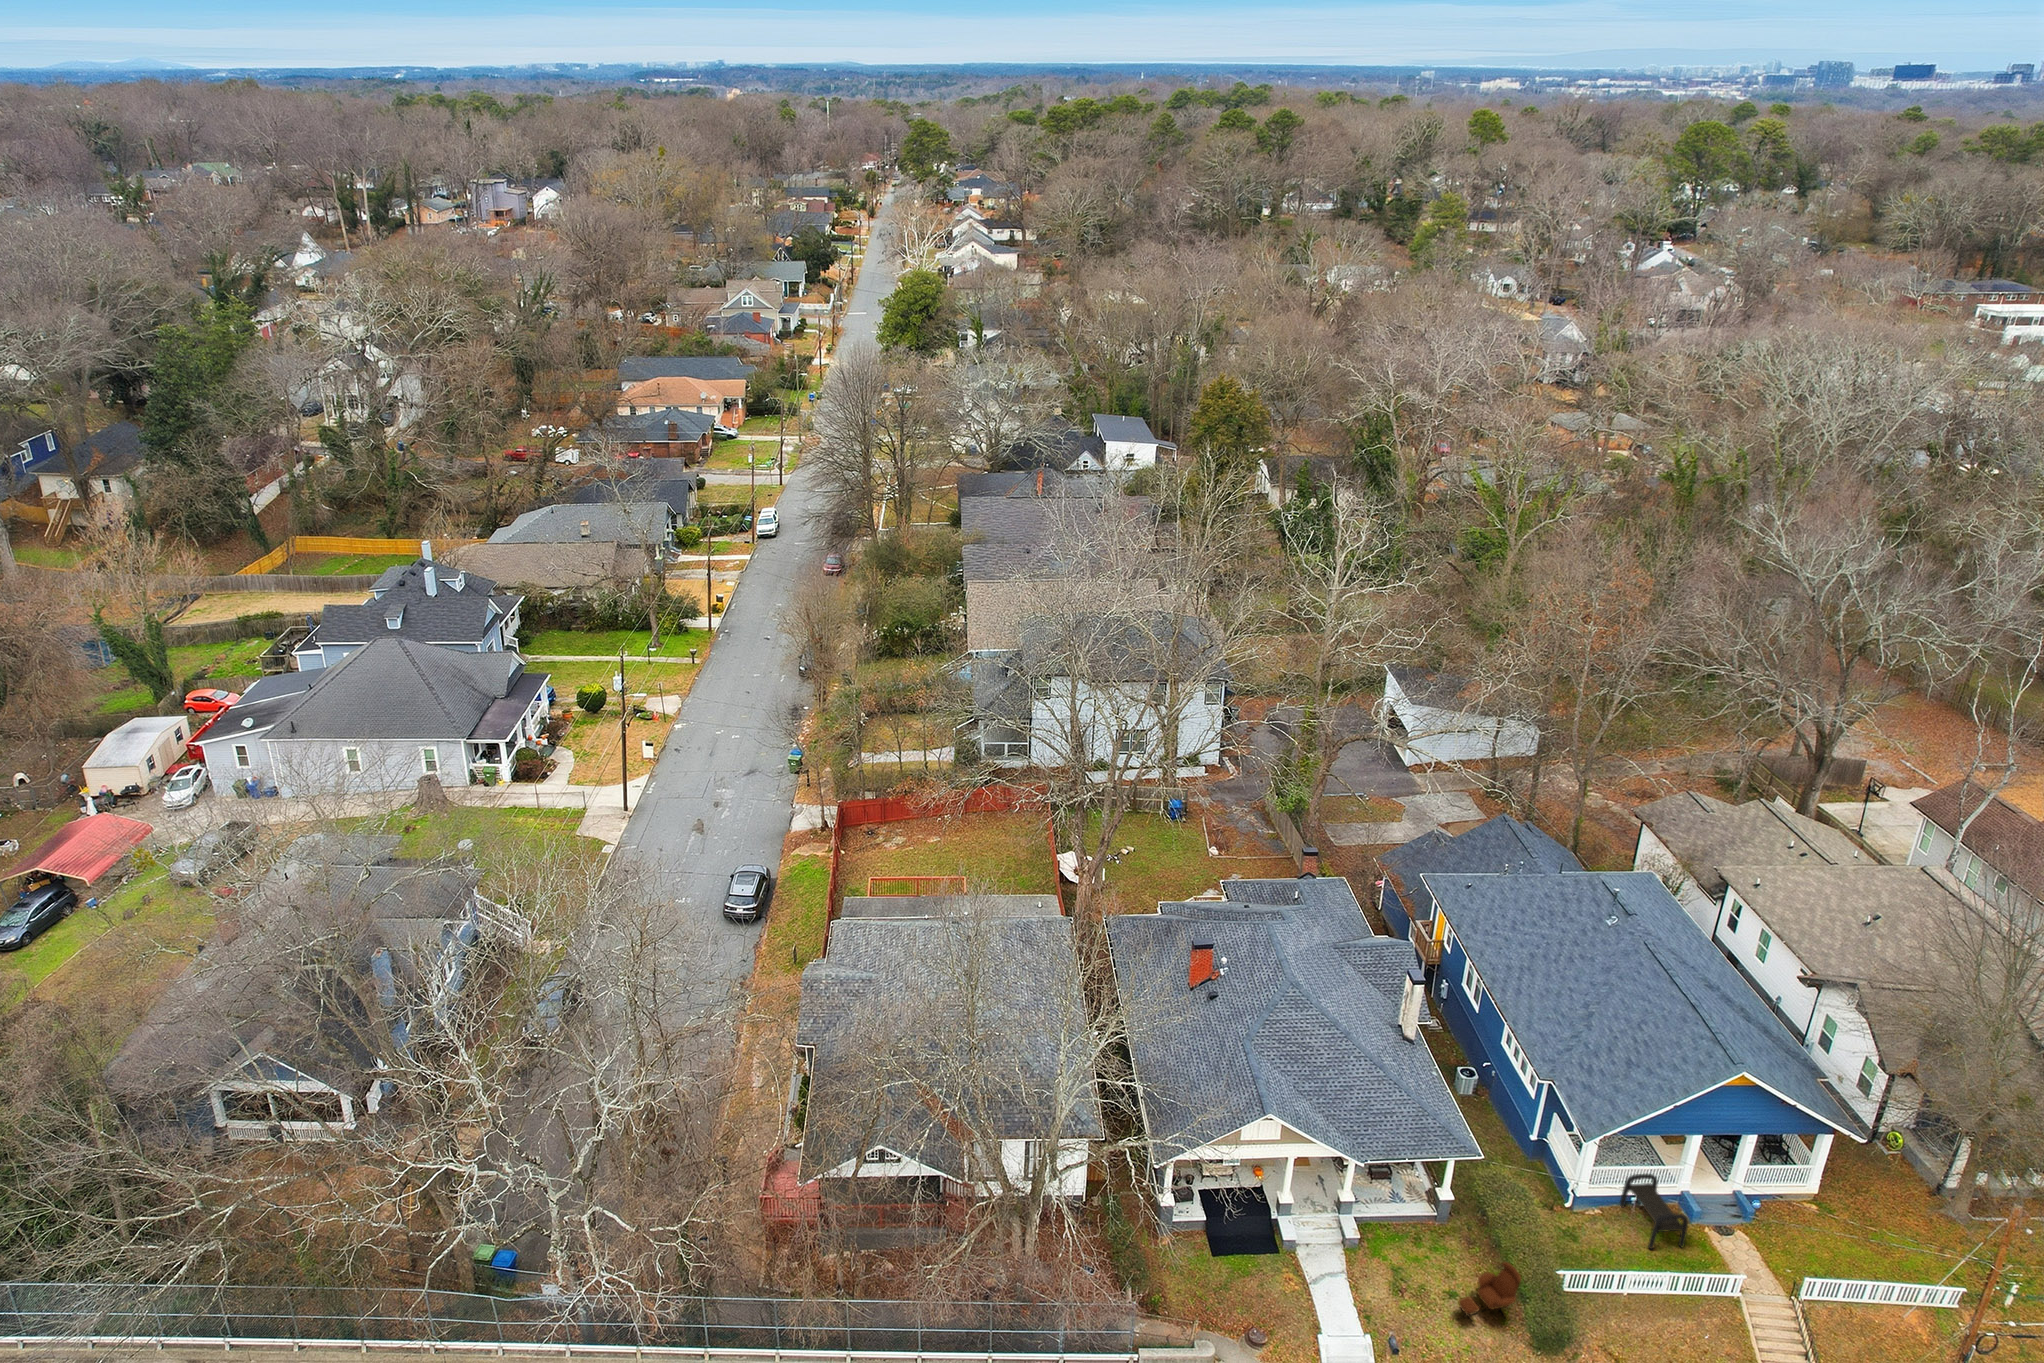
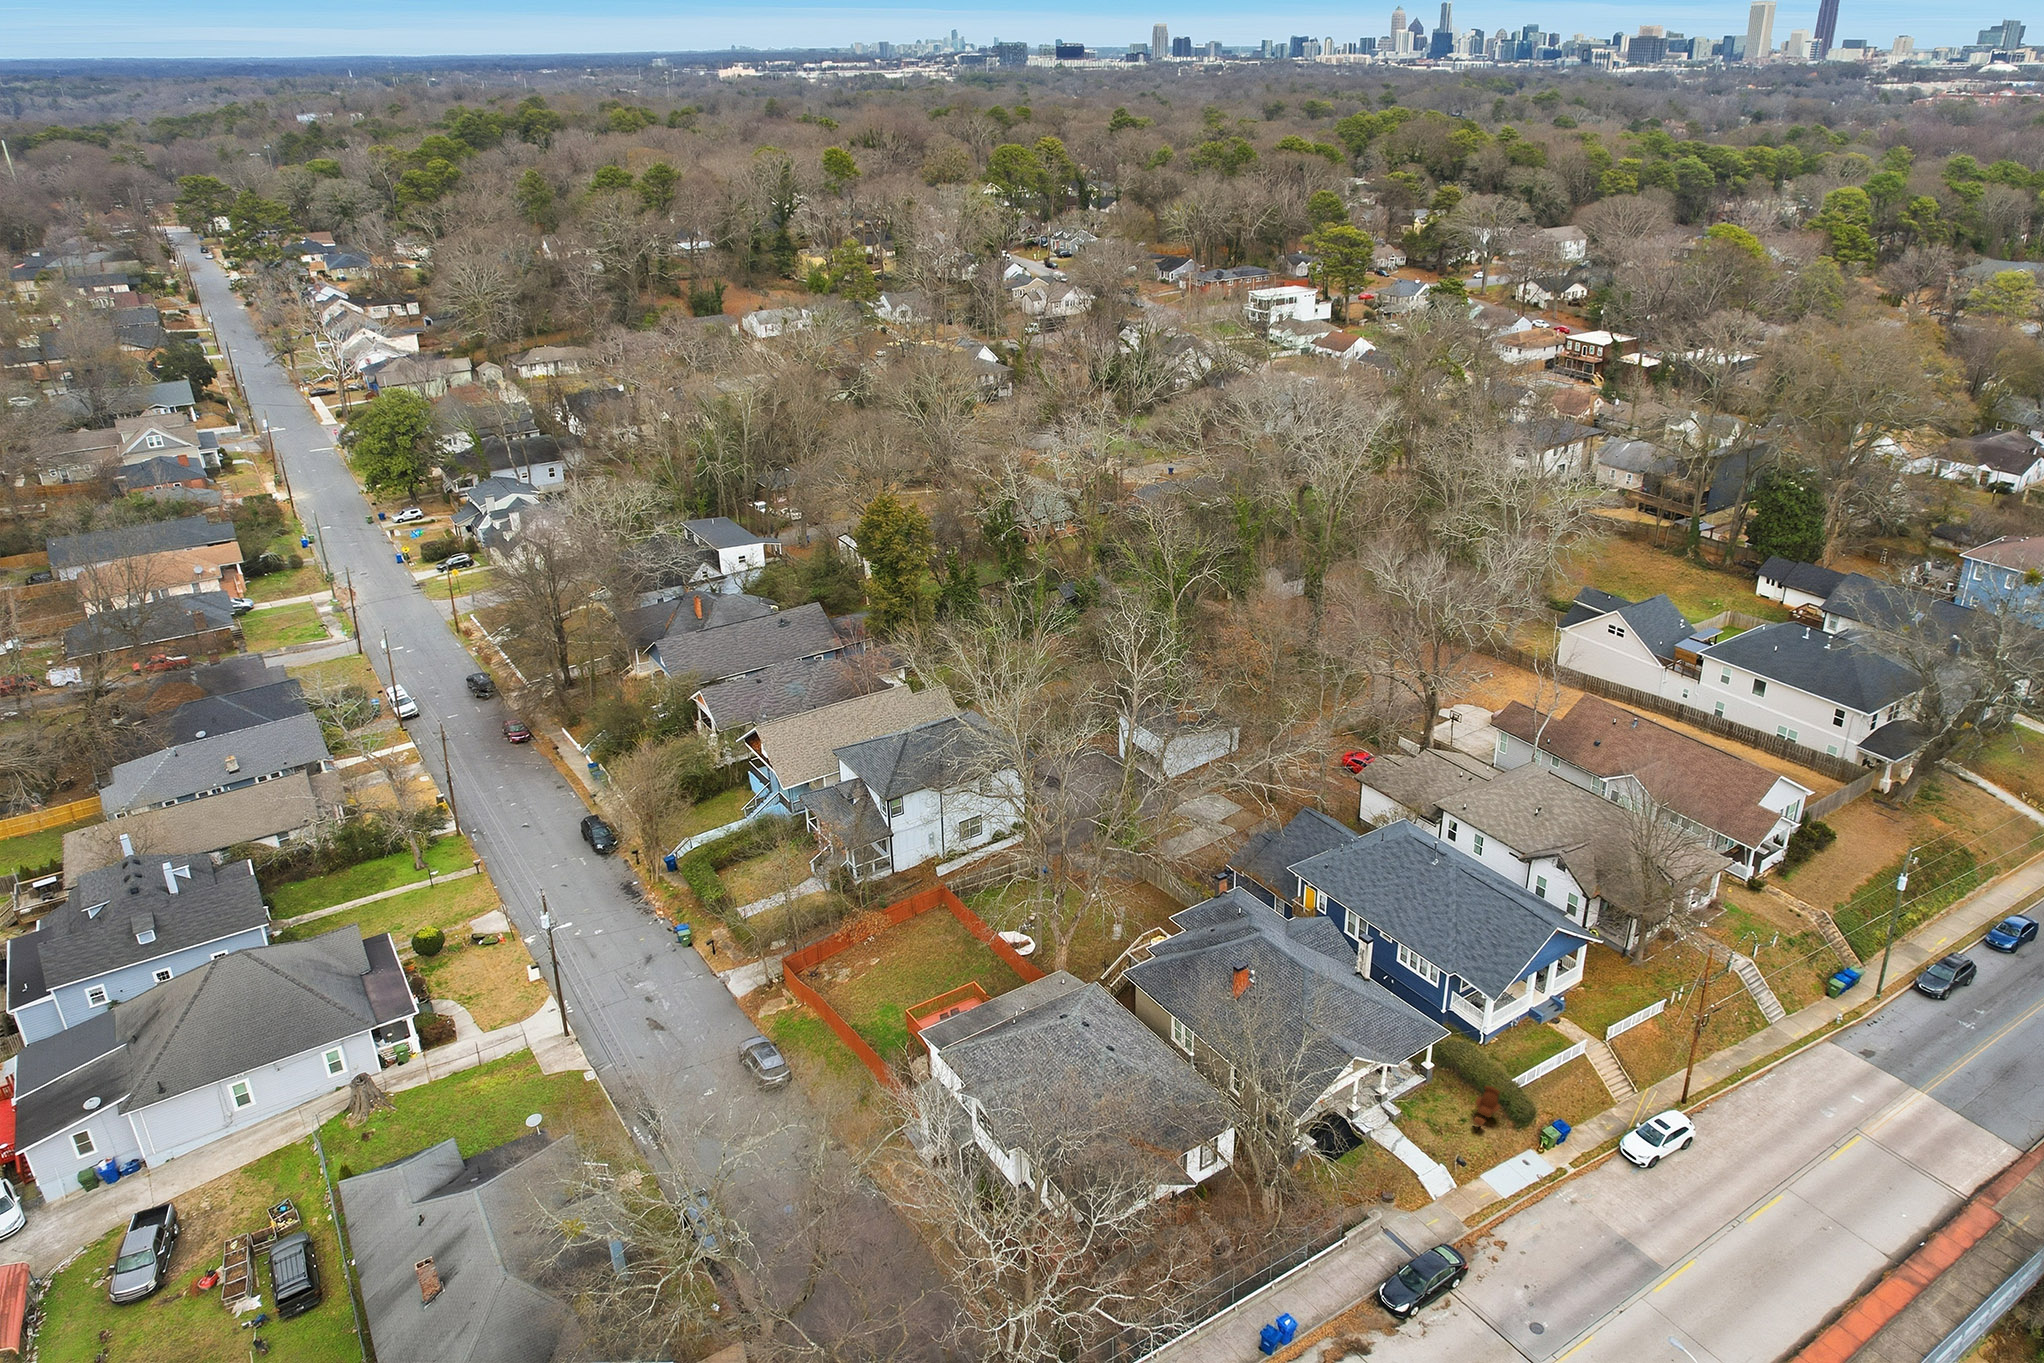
bench: present [1620,1174,1688,1249] -> none [1501,1004,1545,1048]

